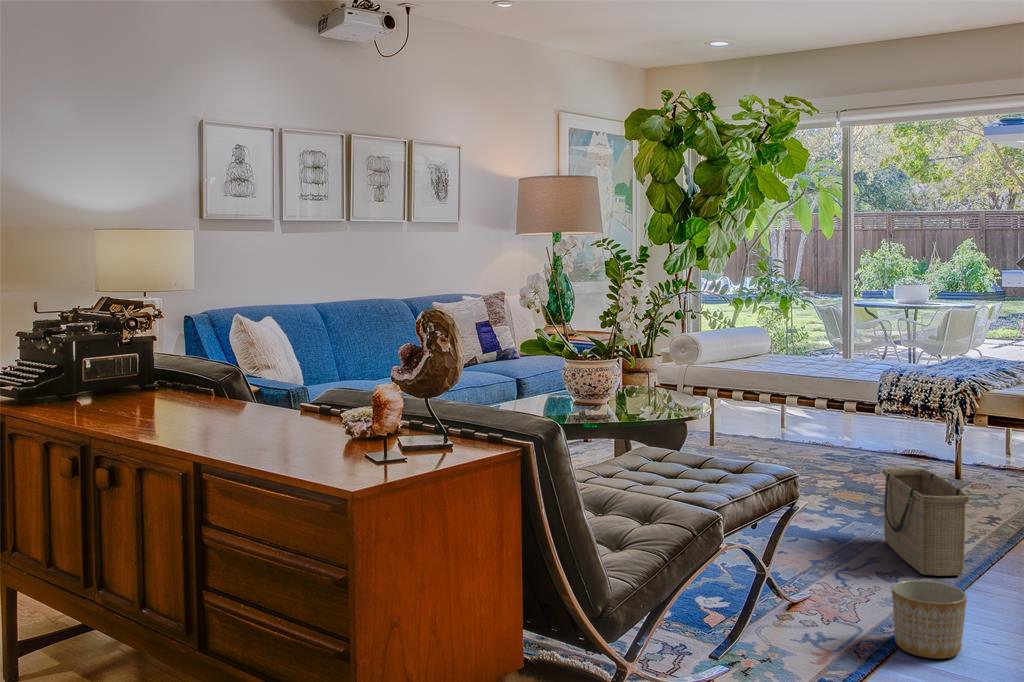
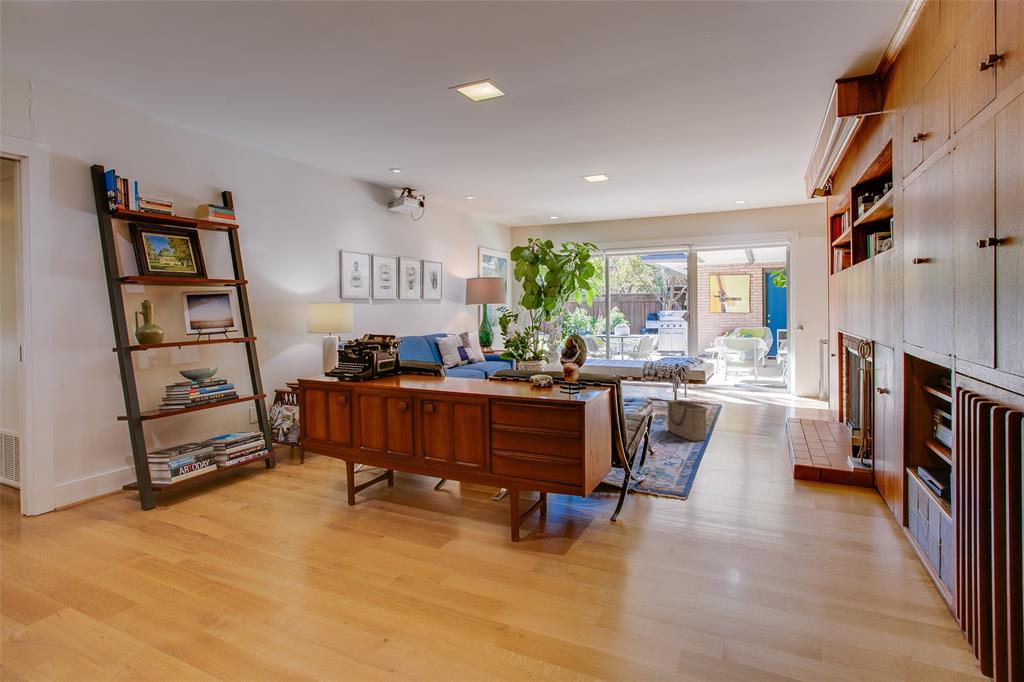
planter: present [892,580,967,659] -> none [700,439,729,467]

